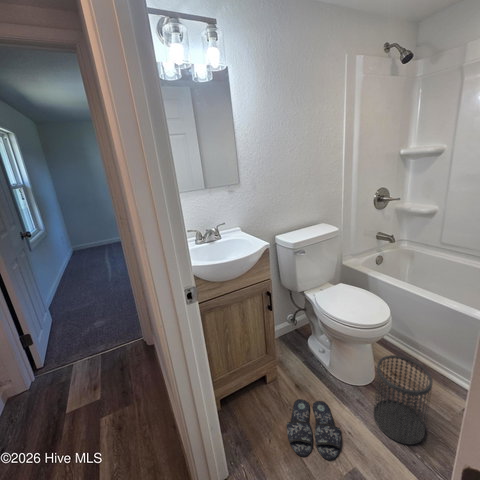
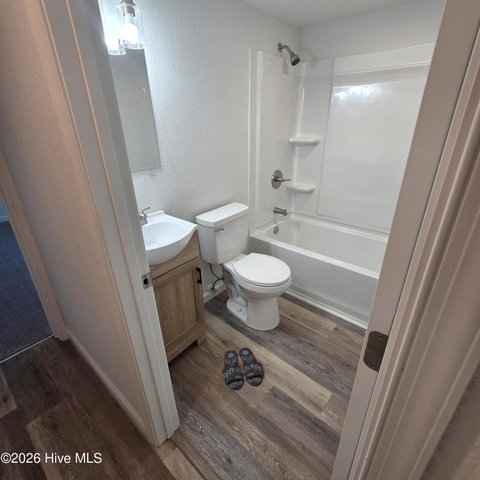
wastebasket: present [374,355,432,444] -> none [282,302,319,360]

